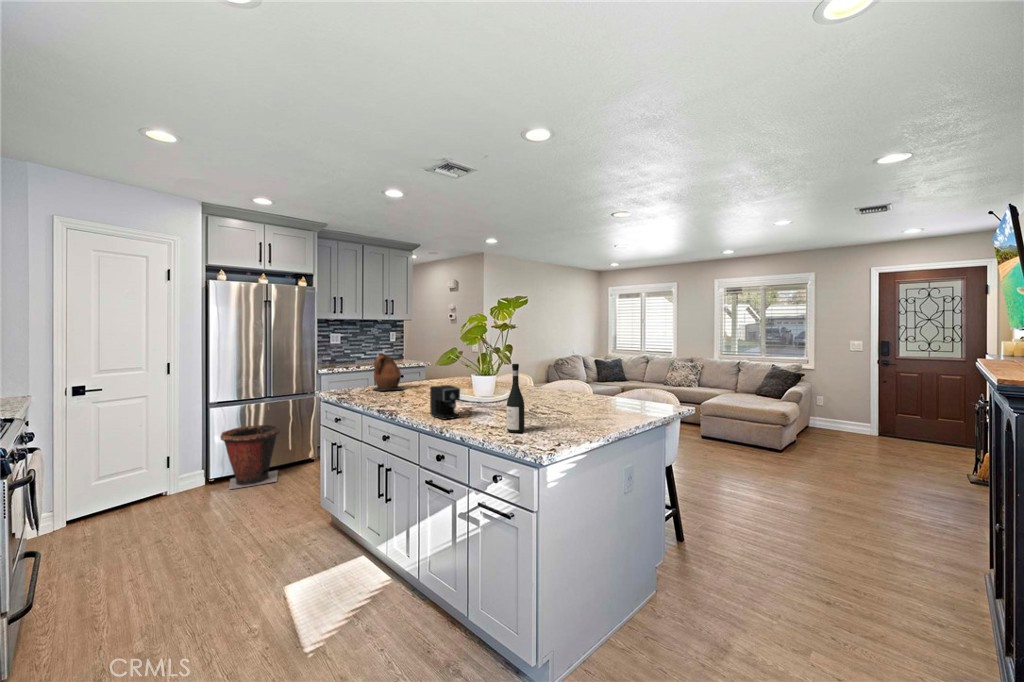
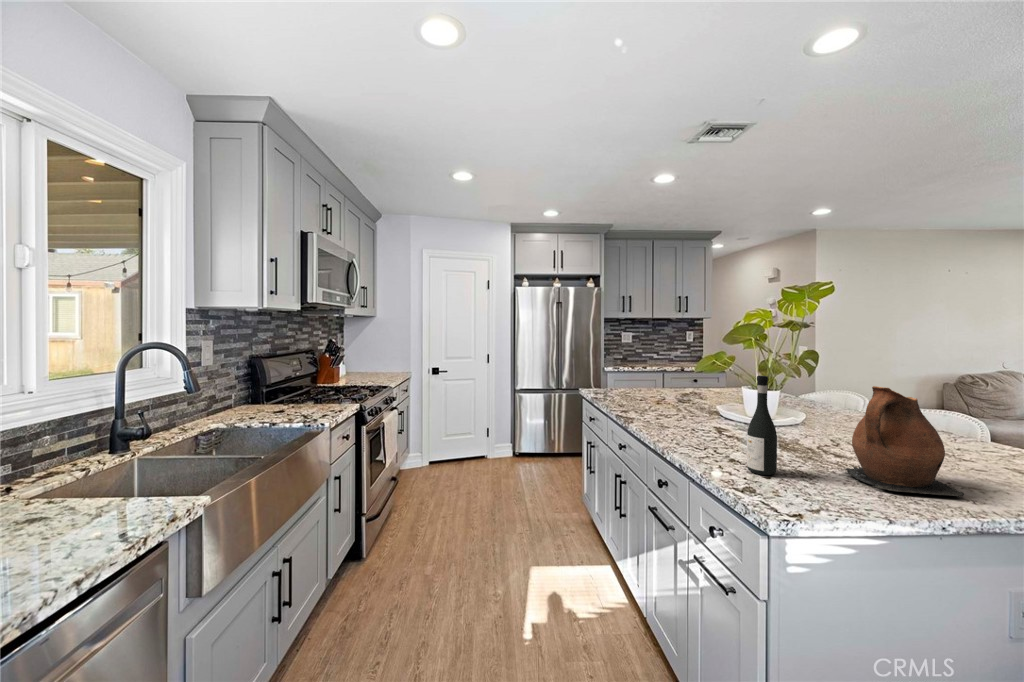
ceramic pitcher: present [373,353,404,391] -> present [845,386,964,498]
coffee maker: present [430,385,472,420] -> none [665,396,729,439]
trash can: present [220,425,280,489] -> none [521,414,565,468]

